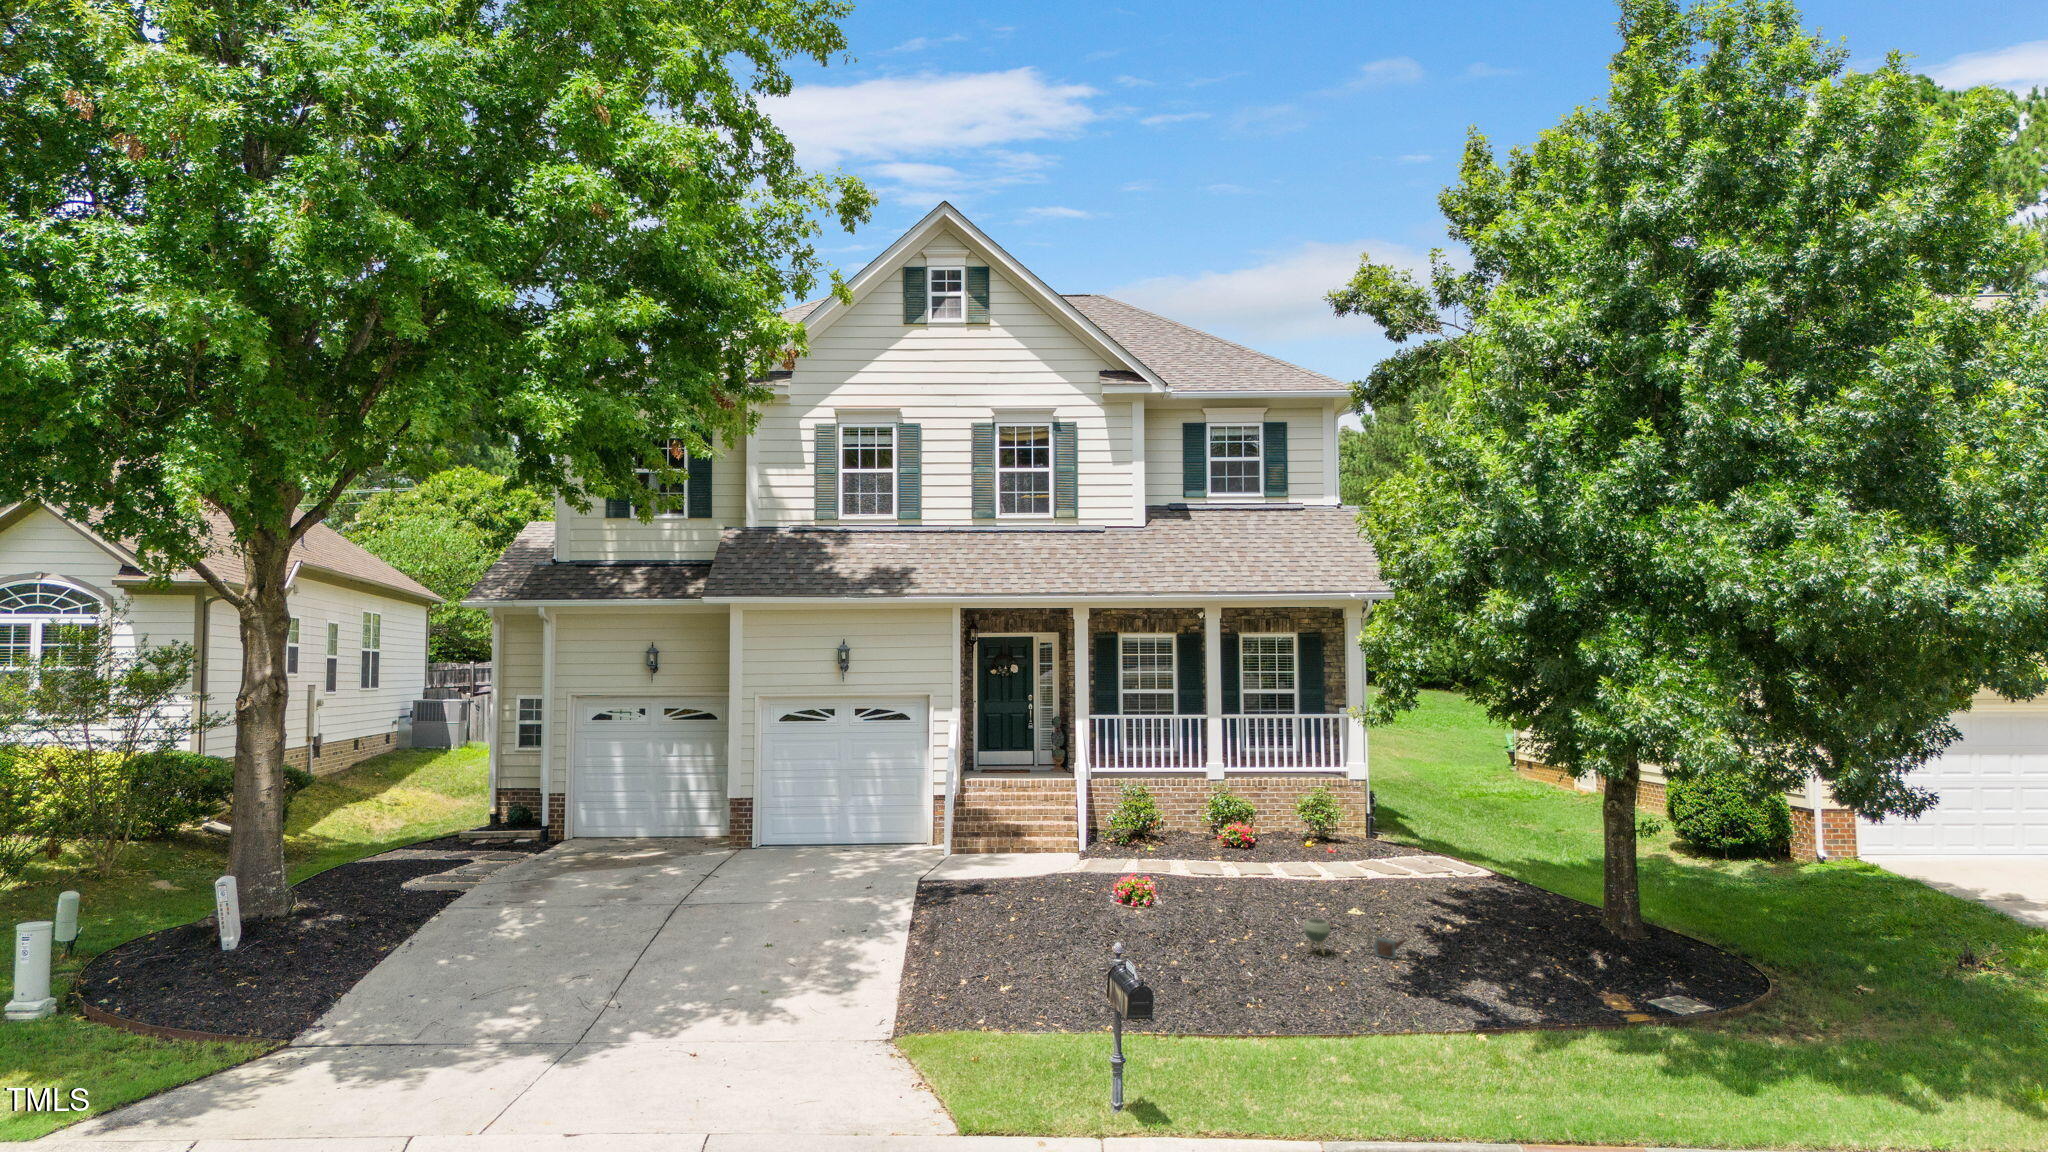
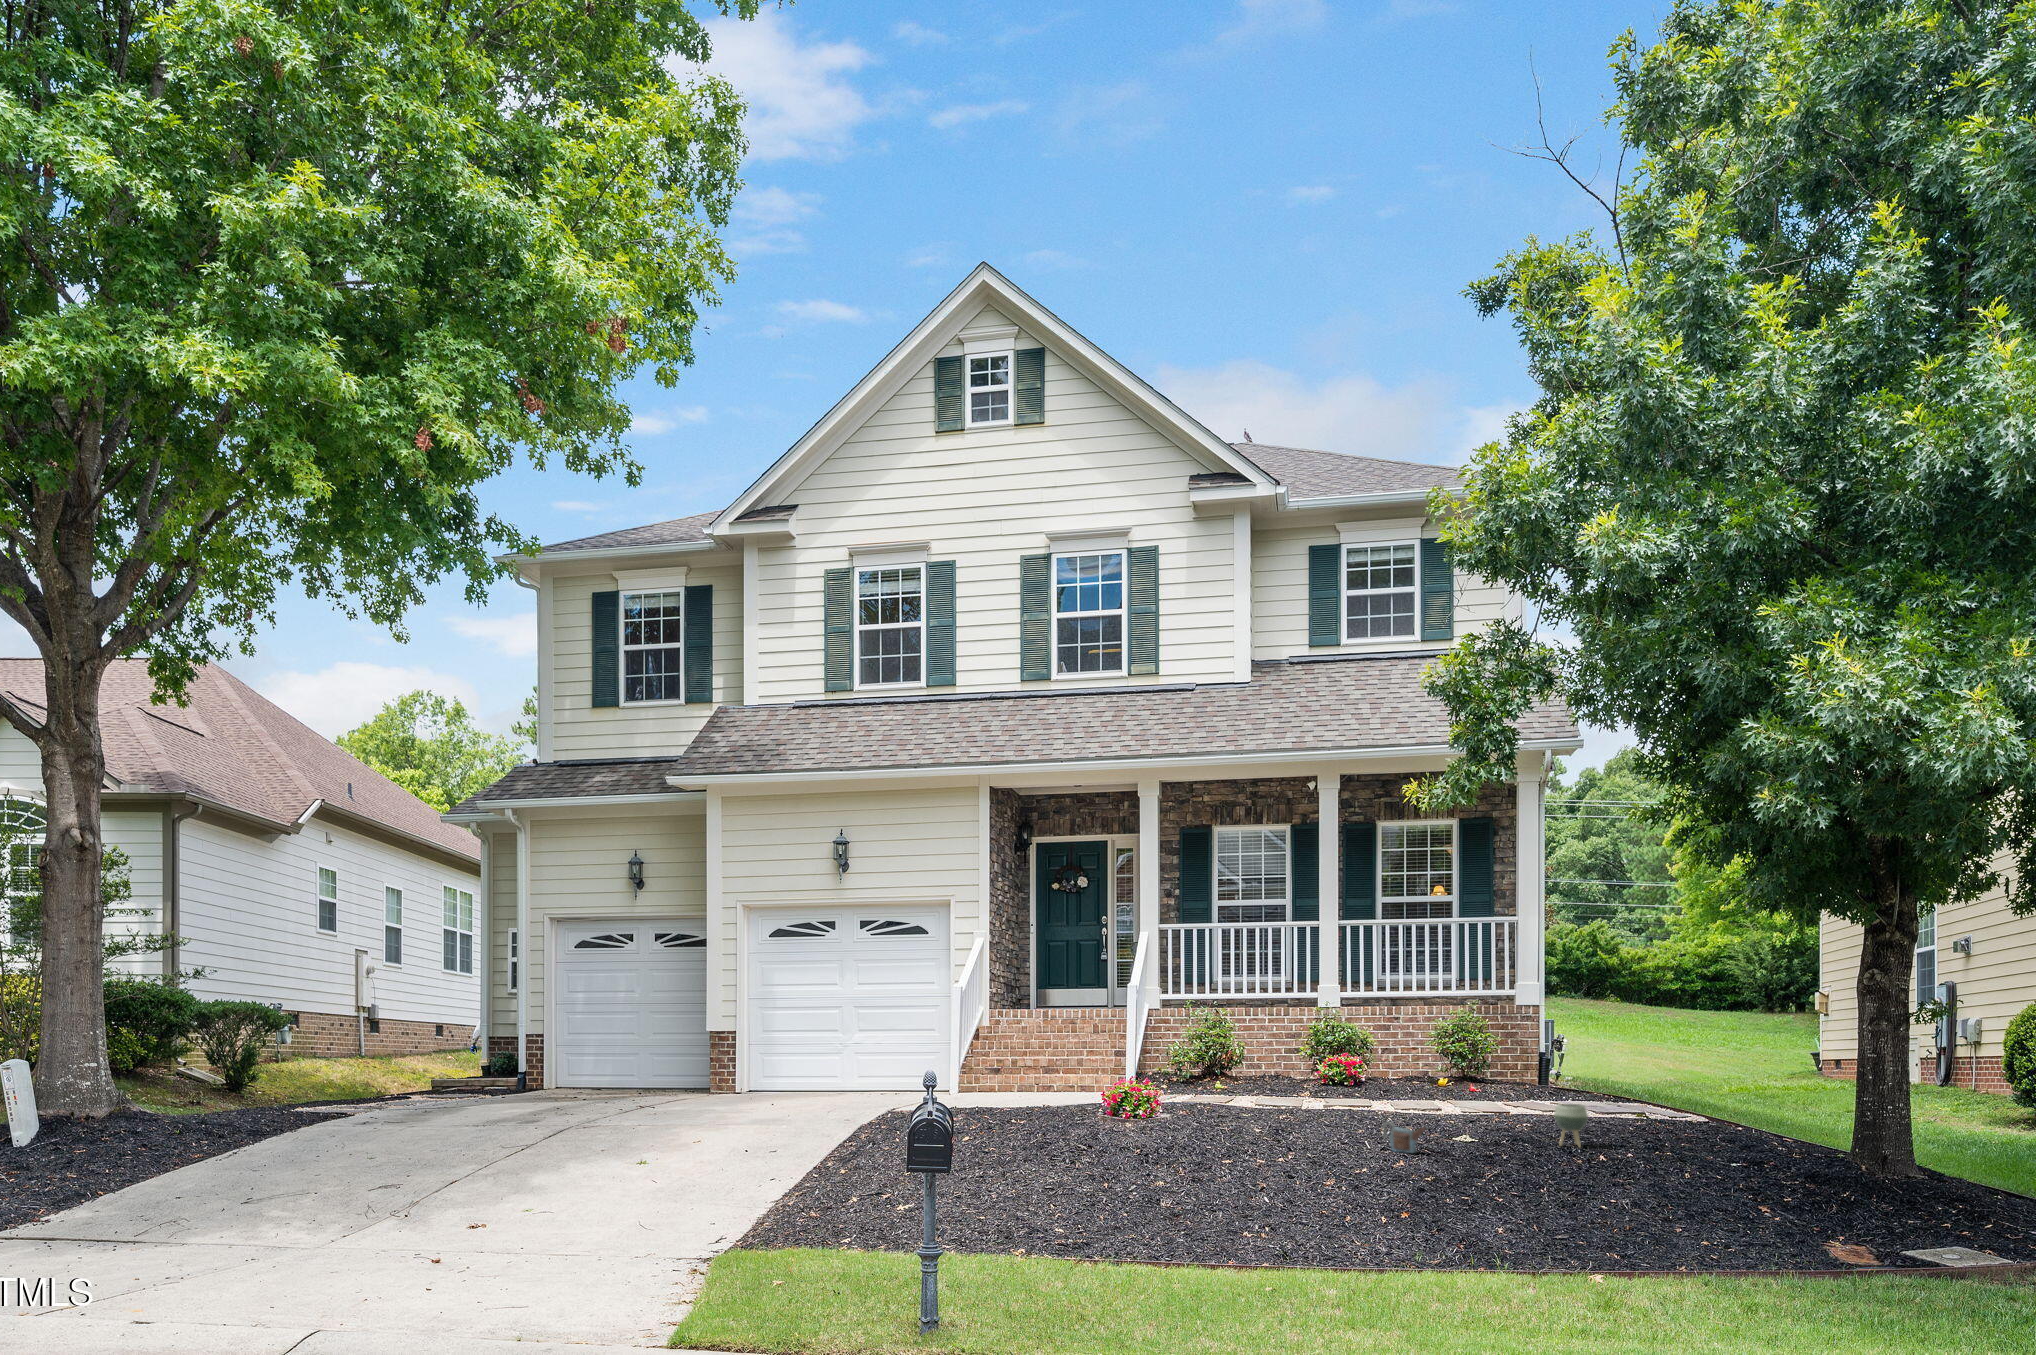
planter: present [1304,918,1330,954] -> present [1554,1104,1588,1147]

